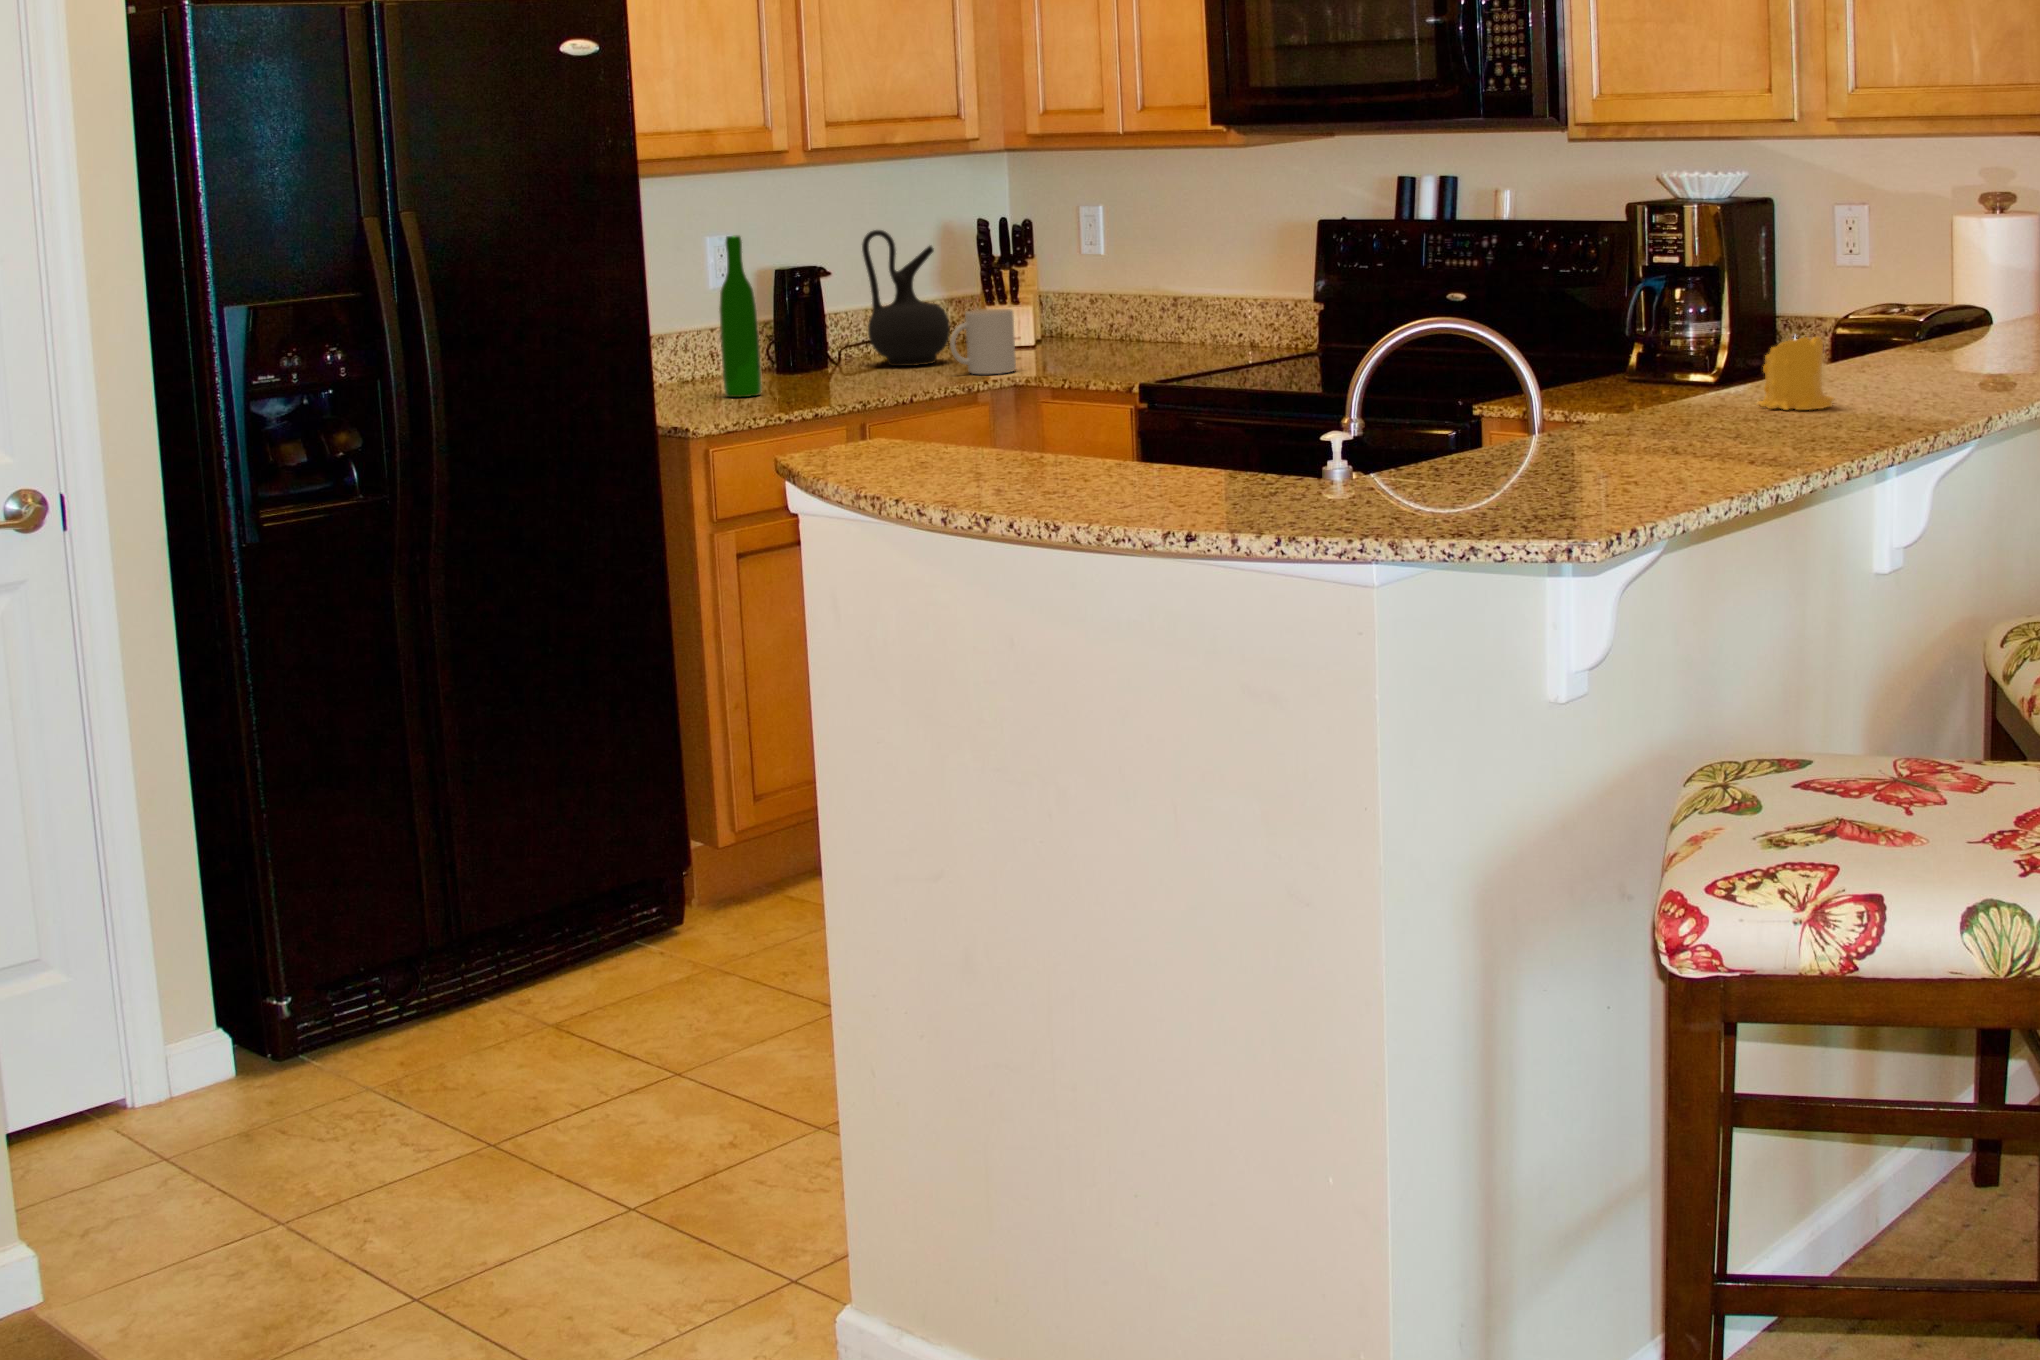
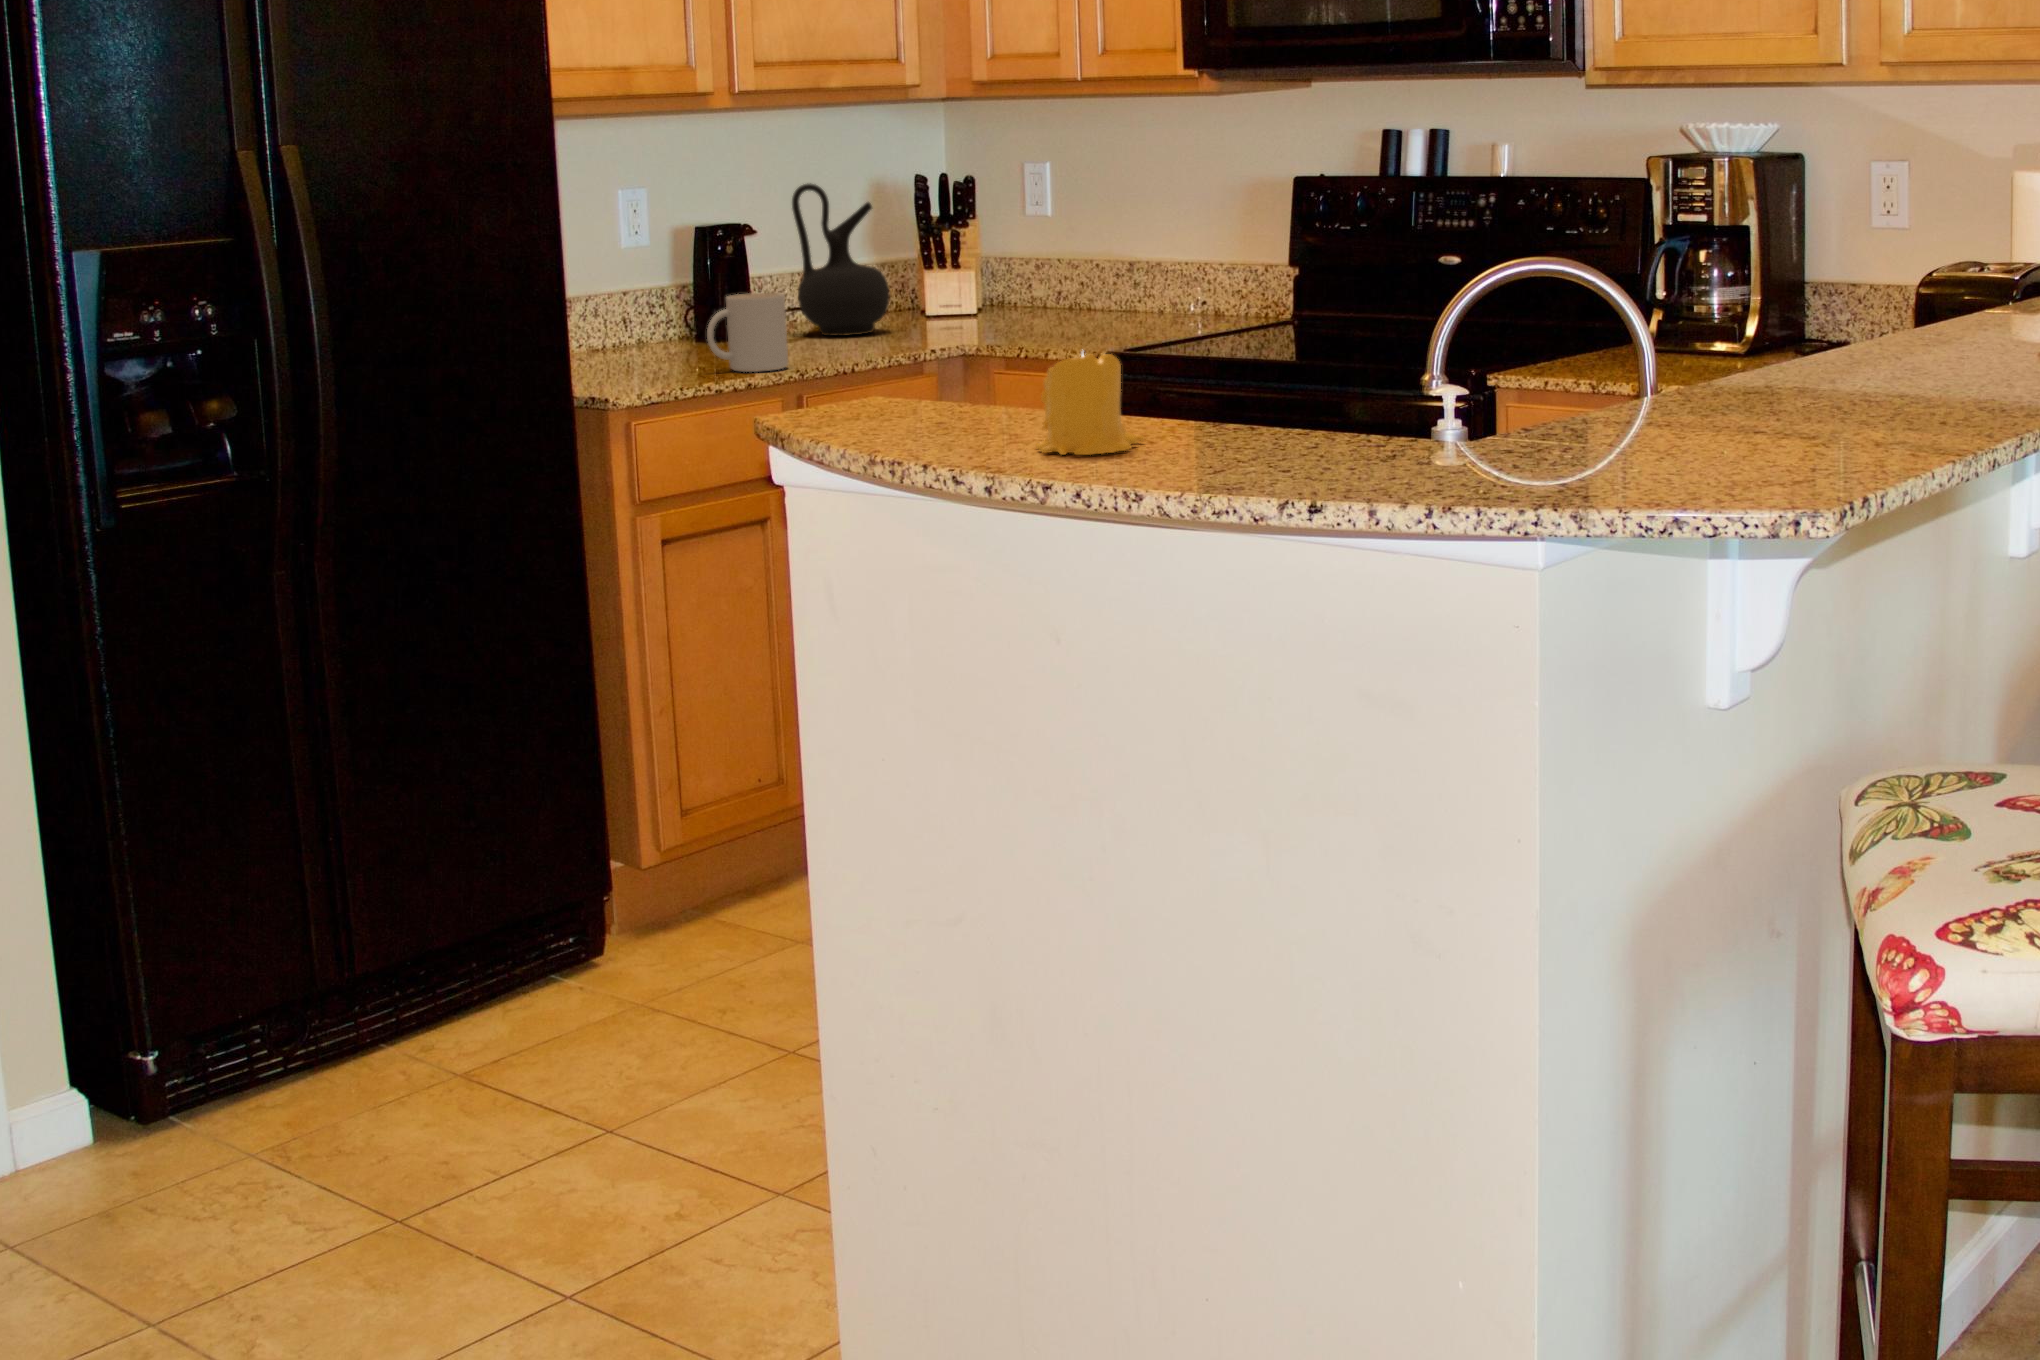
wine bottle: present [719,236,762,397] -> none [637,186,684,368]
mug: present [950,309,1016,374] -> present [707,293,788,372]
candle: present [1757,337,1834,410] -> present [1036,354,1145,455]

